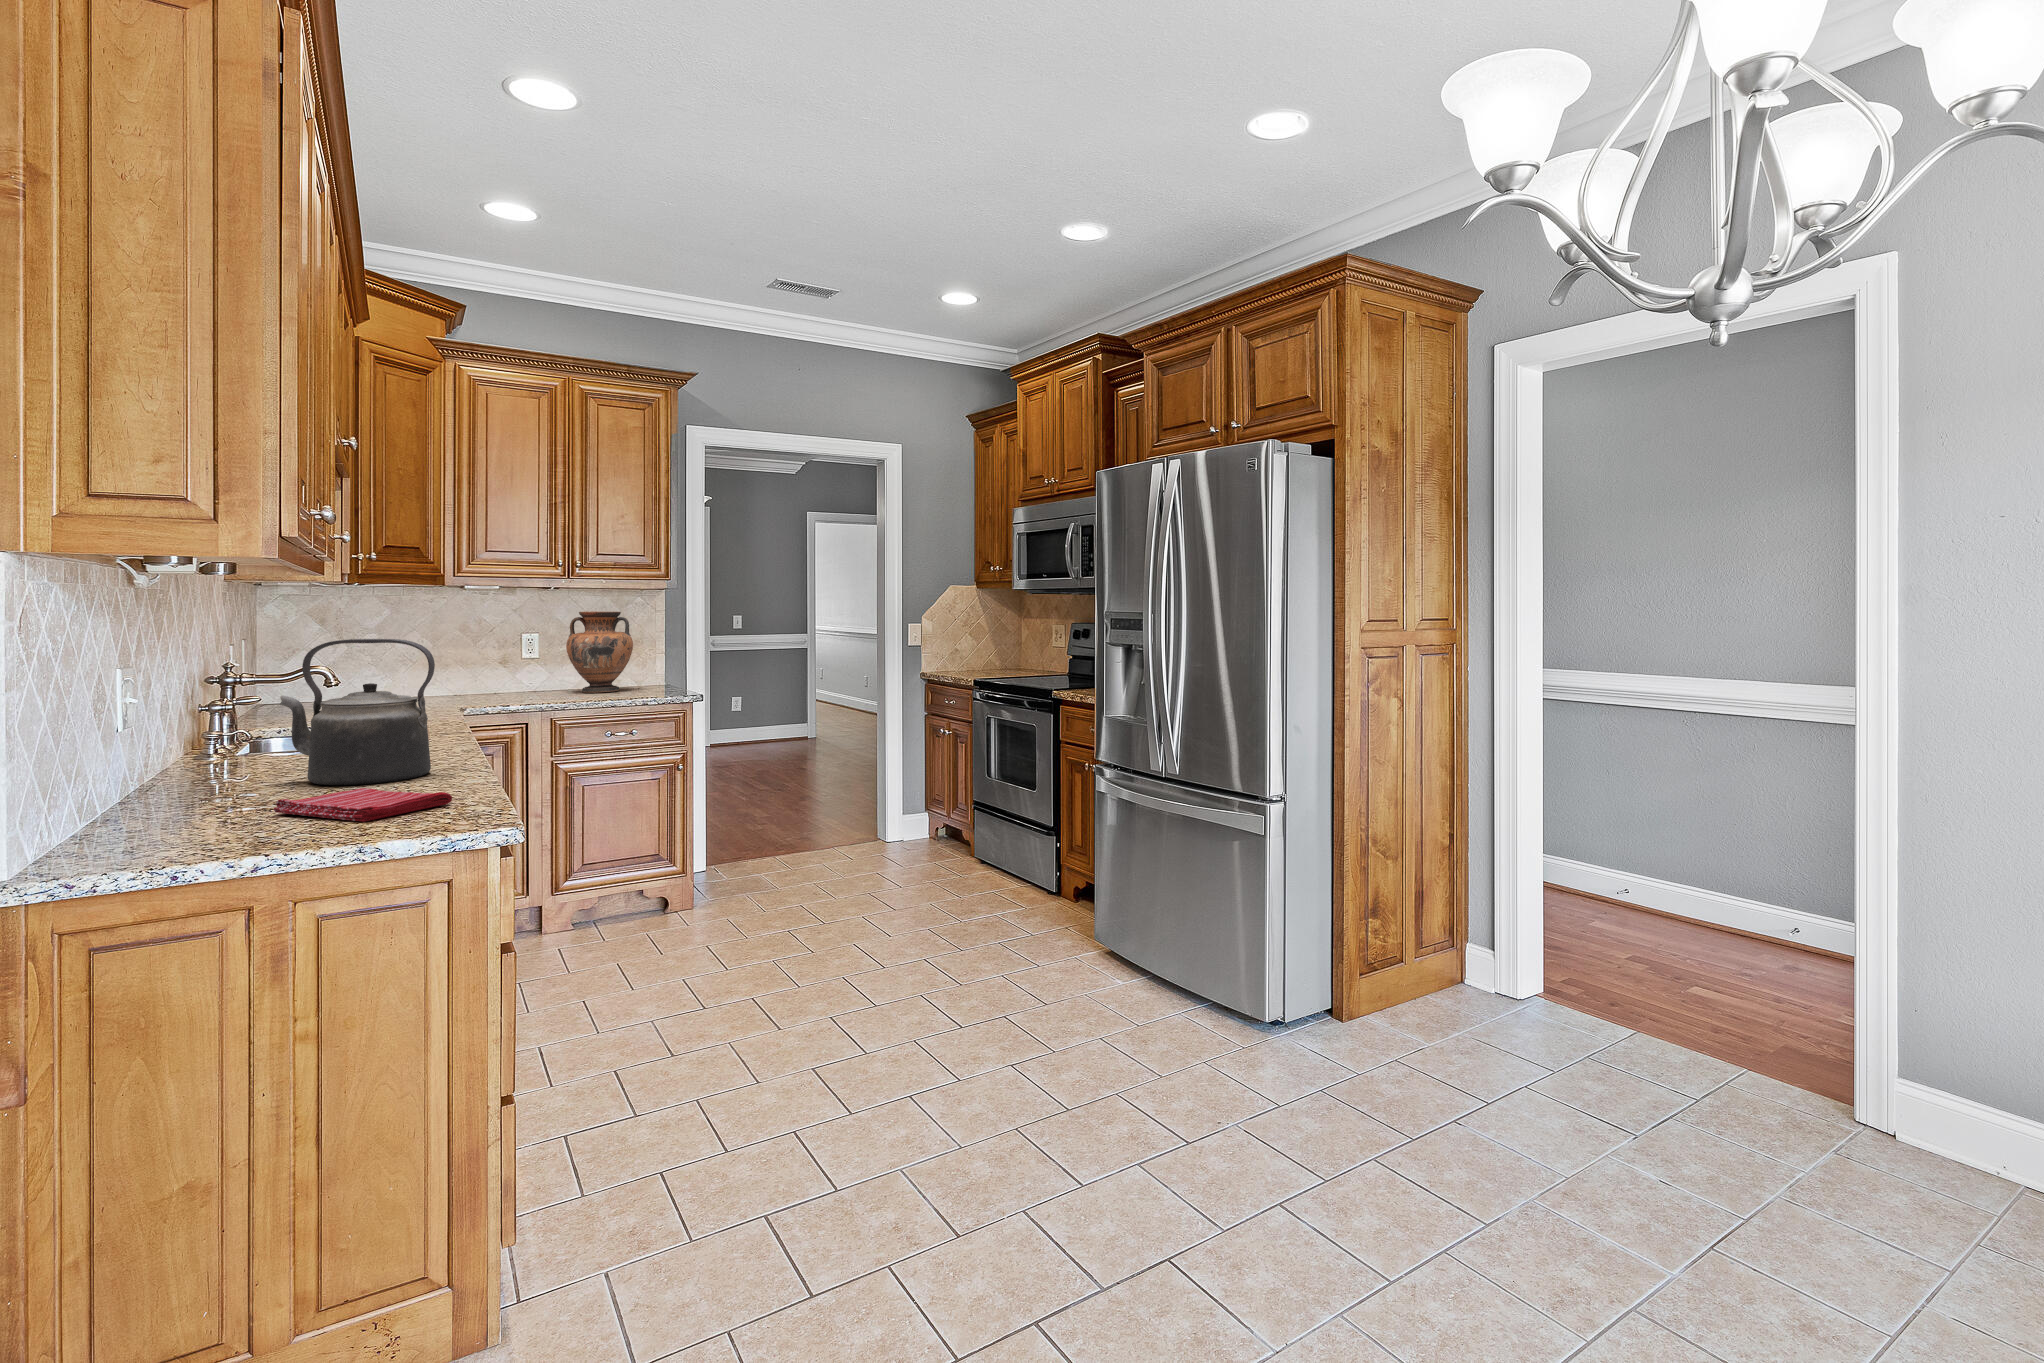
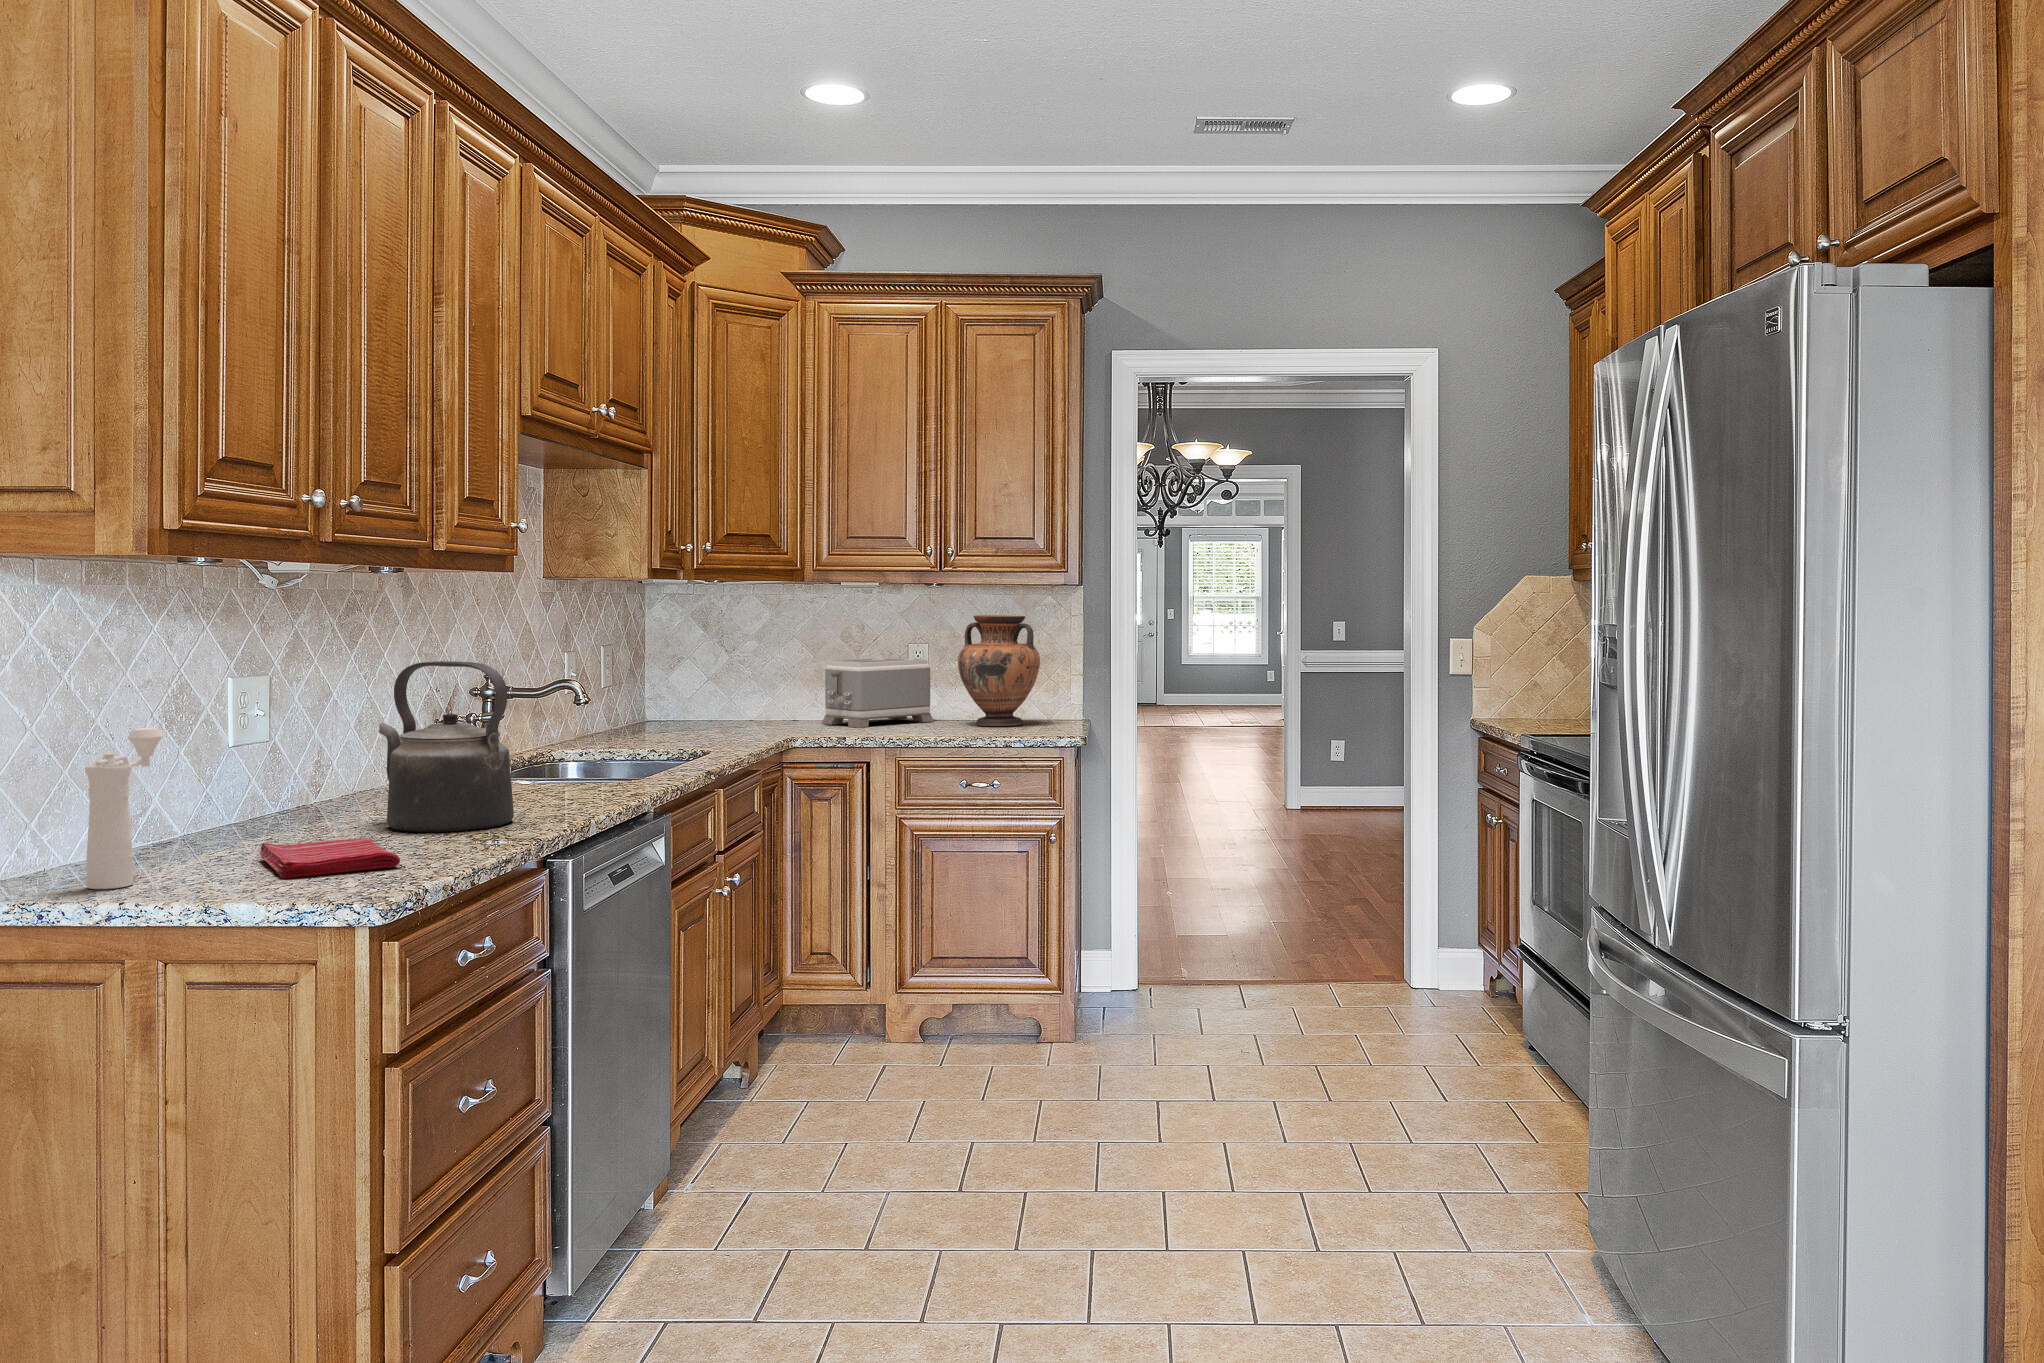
toaster: none [442,646,537,700] -> present [822,657,934,728]
pepper mill: none [157,698,210,851] -> present [85,728,162,889]

